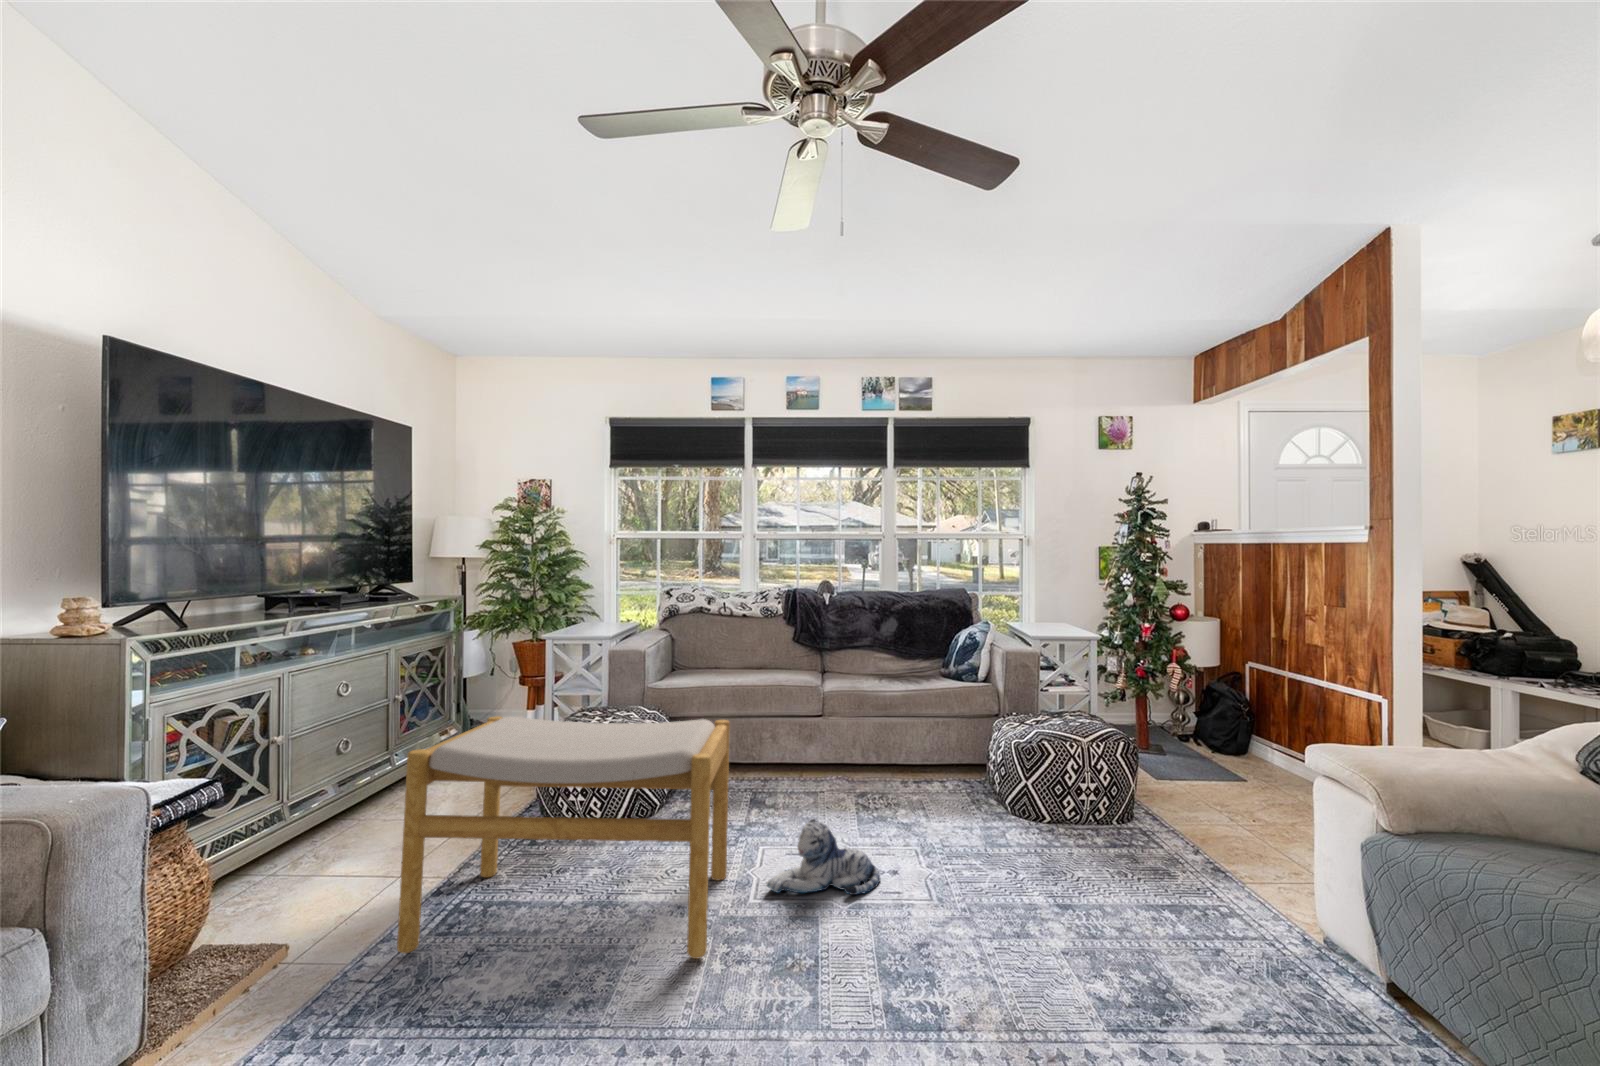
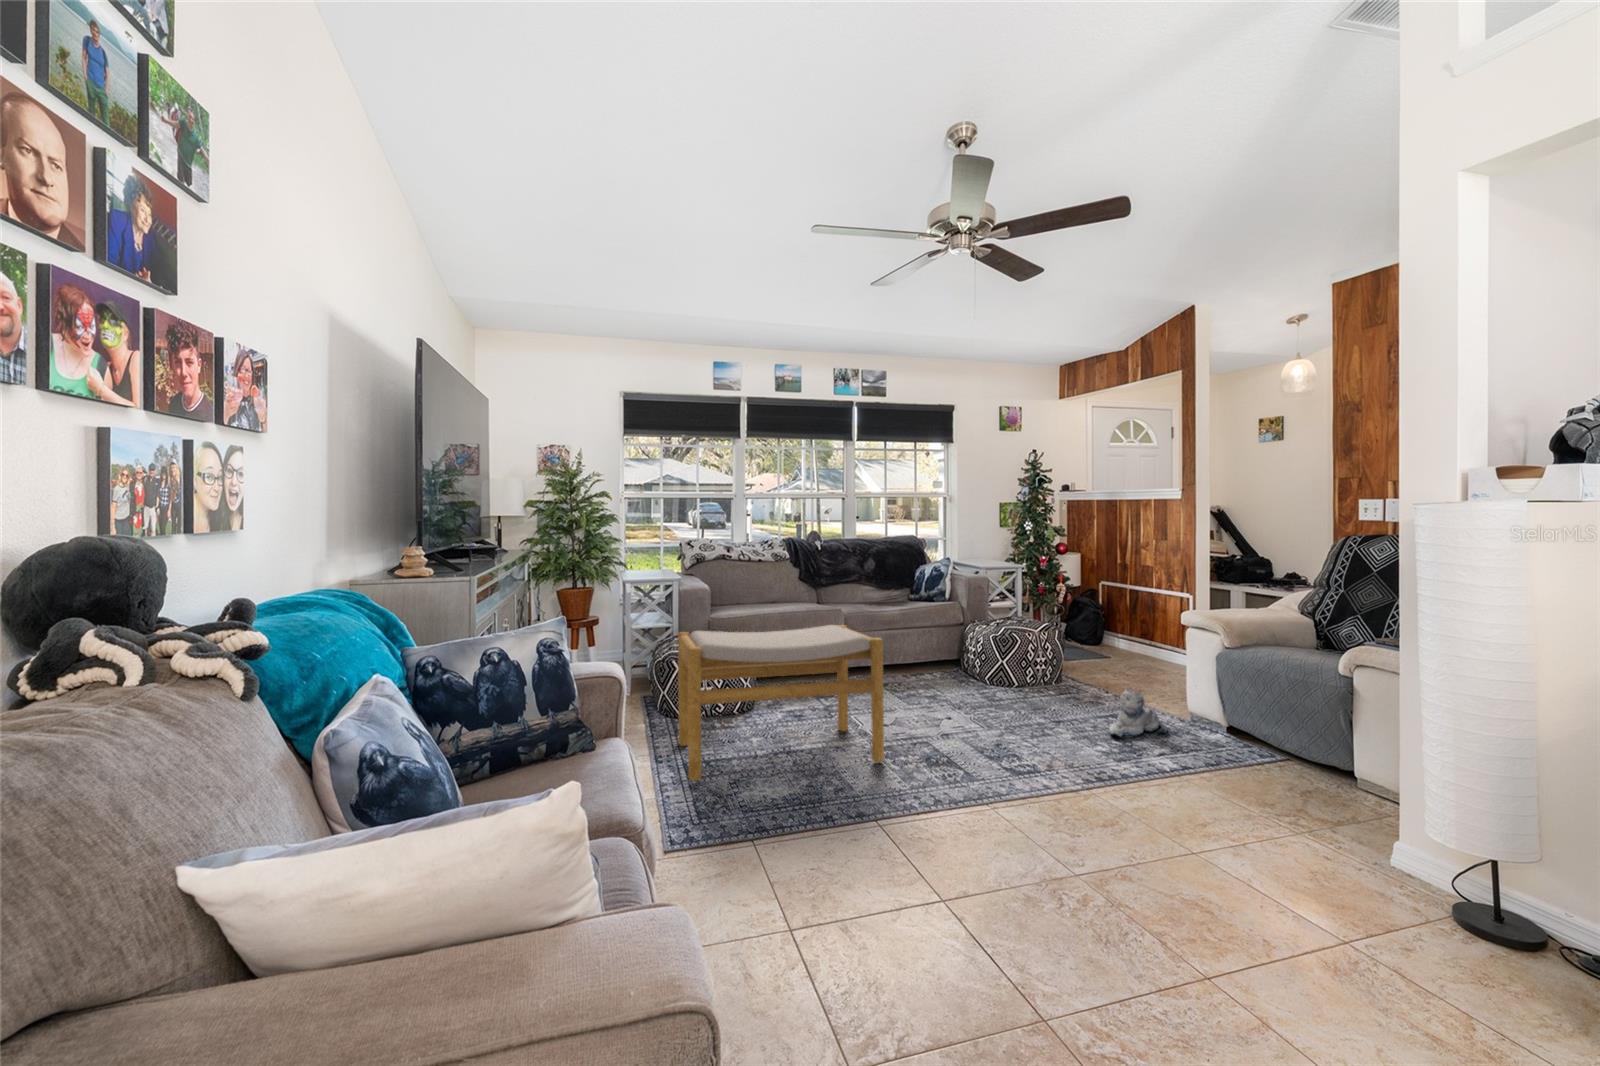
plush toy: present [767,819,880,895] -> present [1109,689,1167,737]

